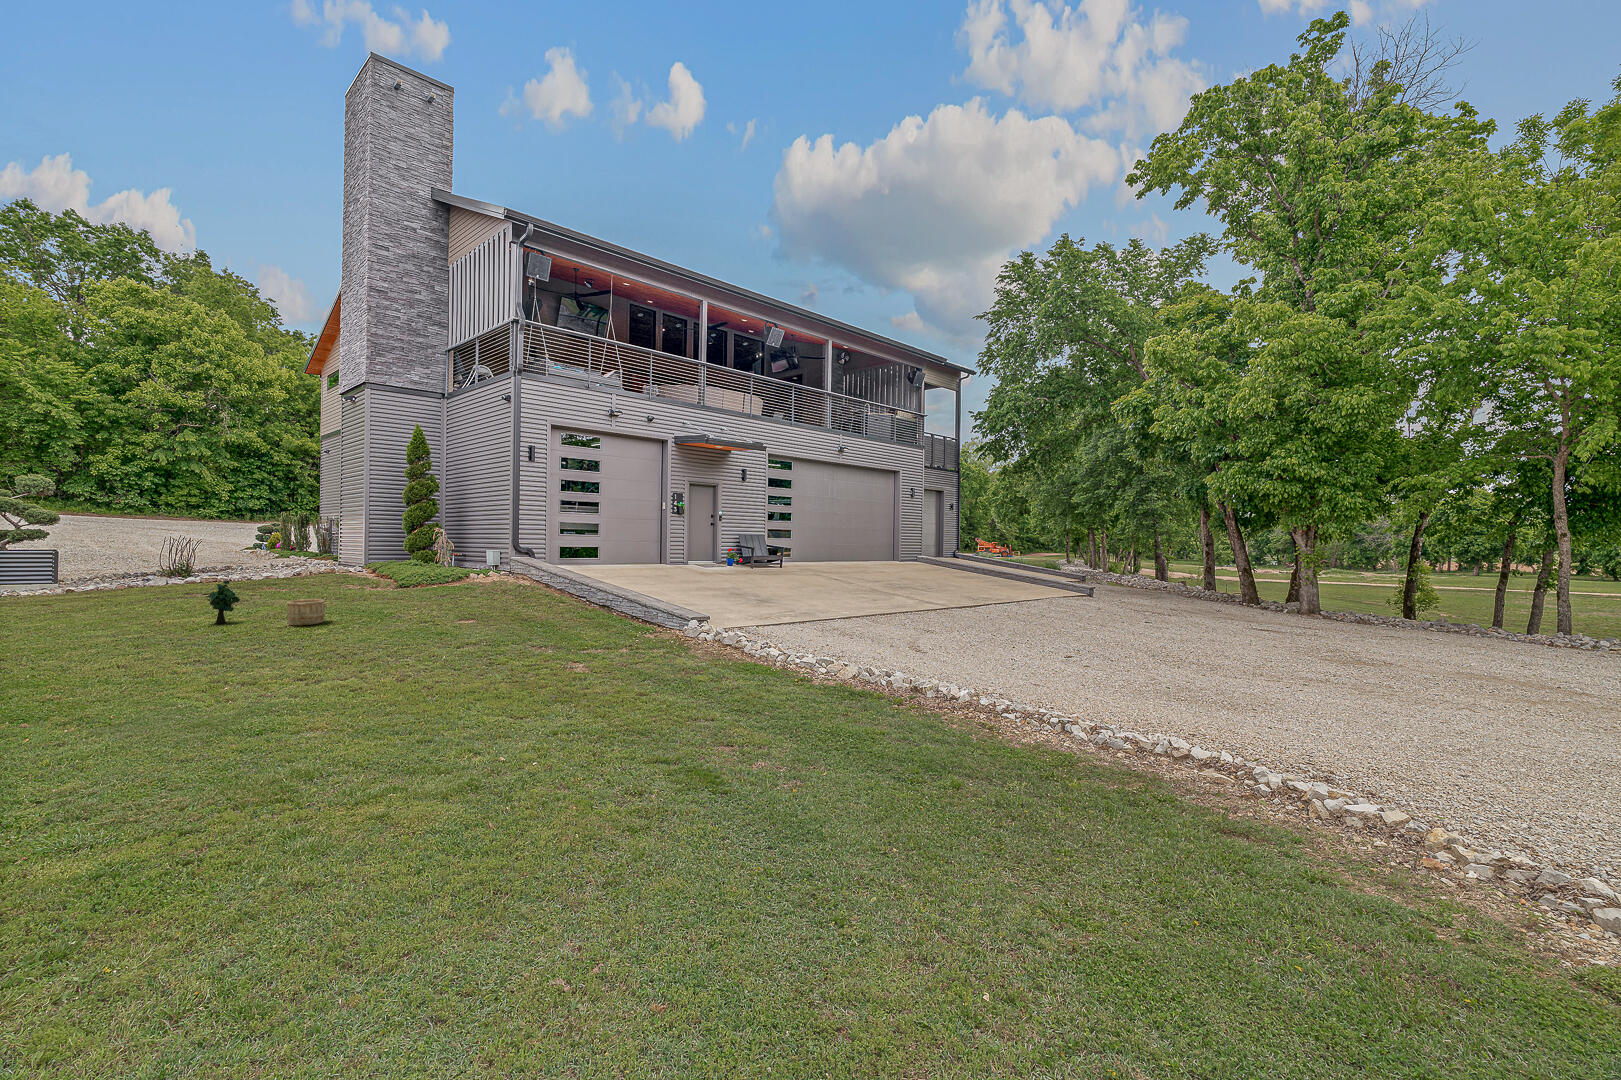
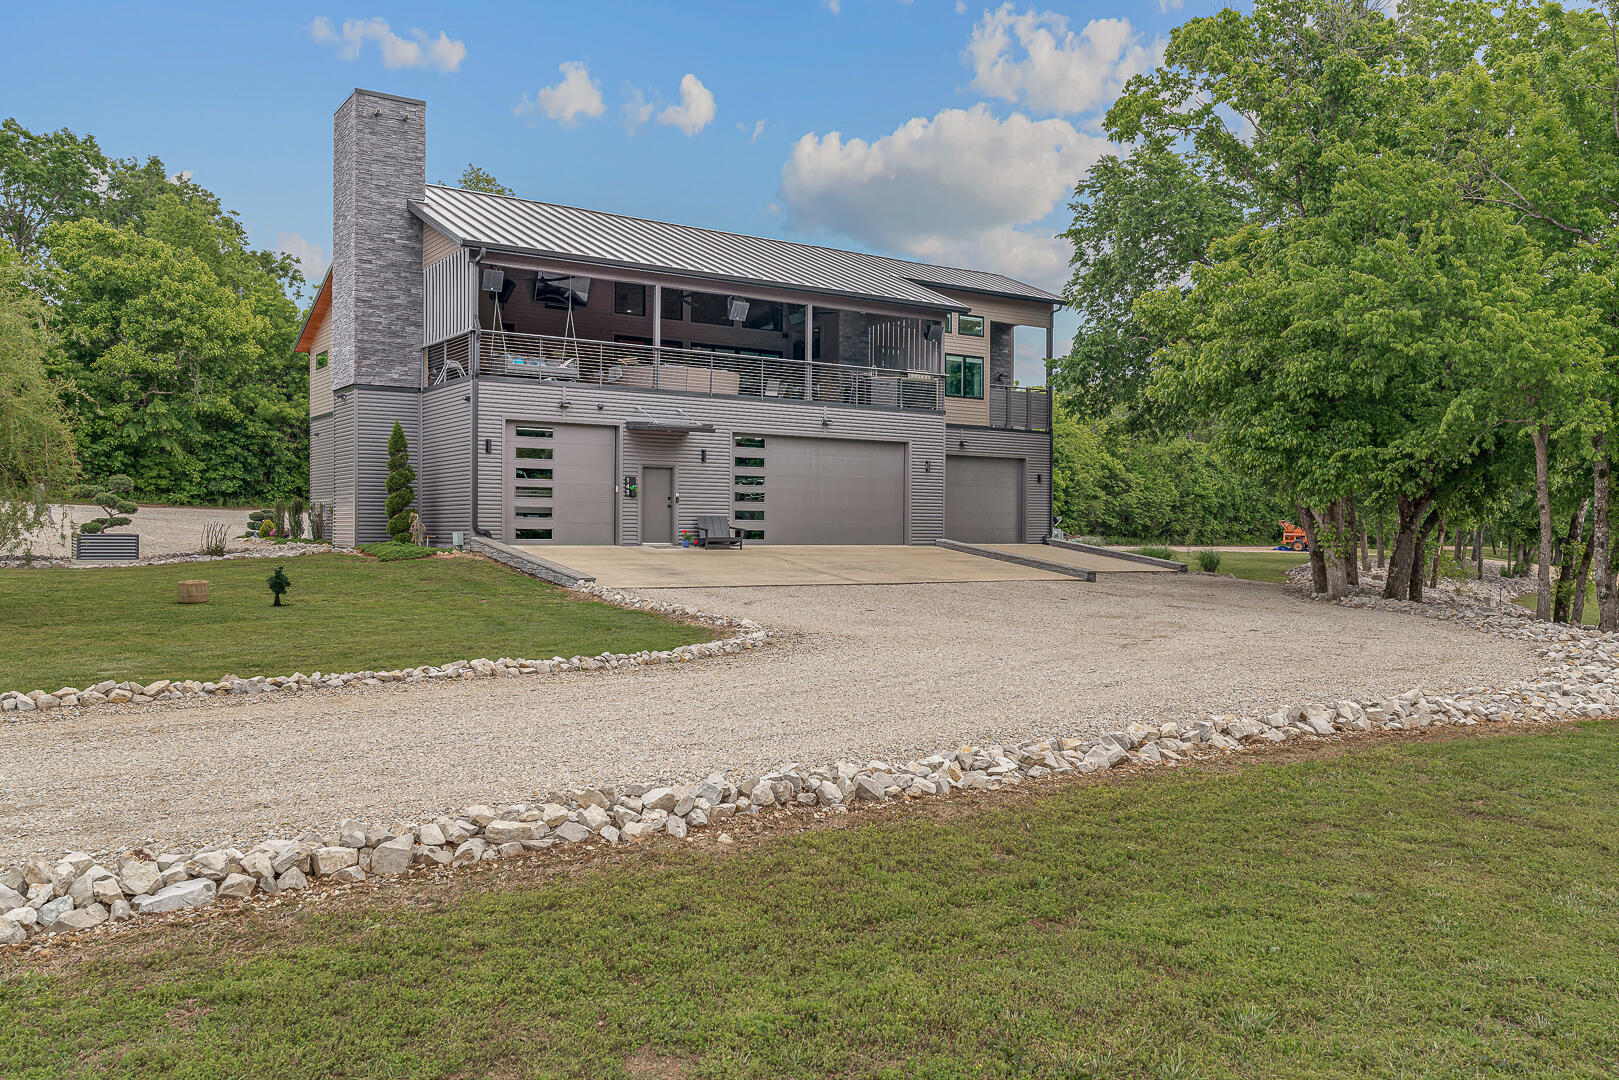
wooden bucket: present [286,599,325,625] -> present [177,580,209,603]

